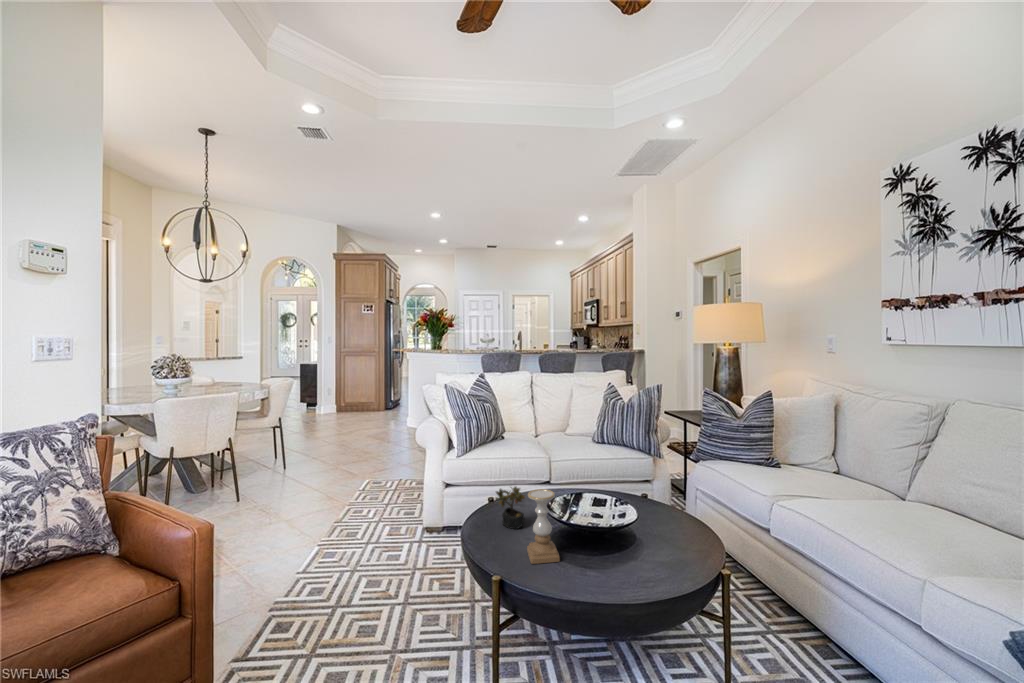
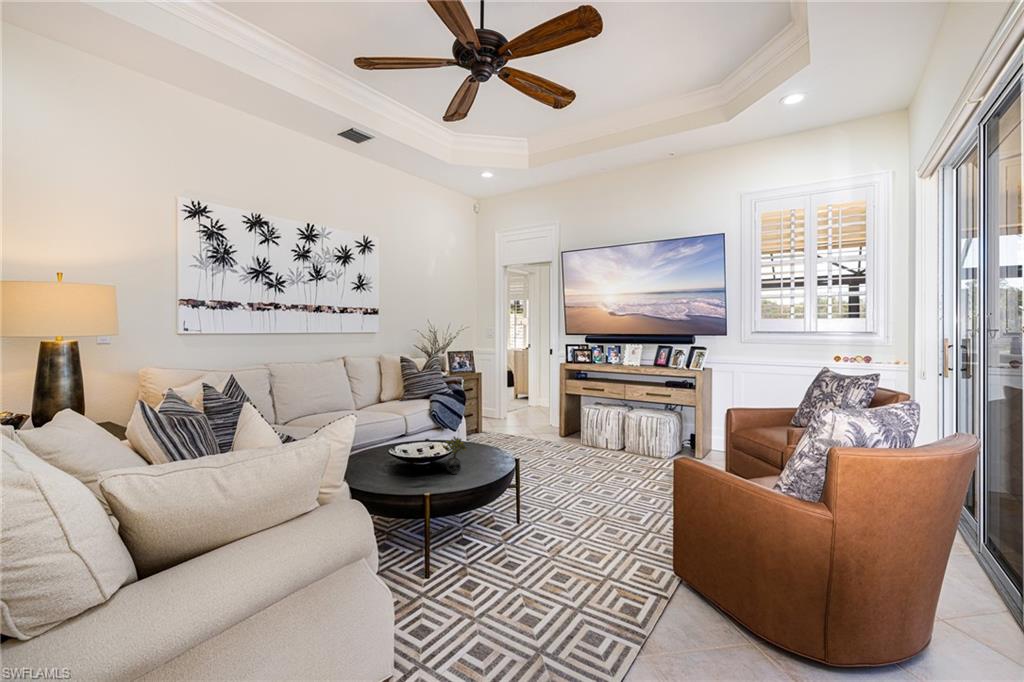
candle holder: present [527,489,560,564] -> none [463,414,488,459]

